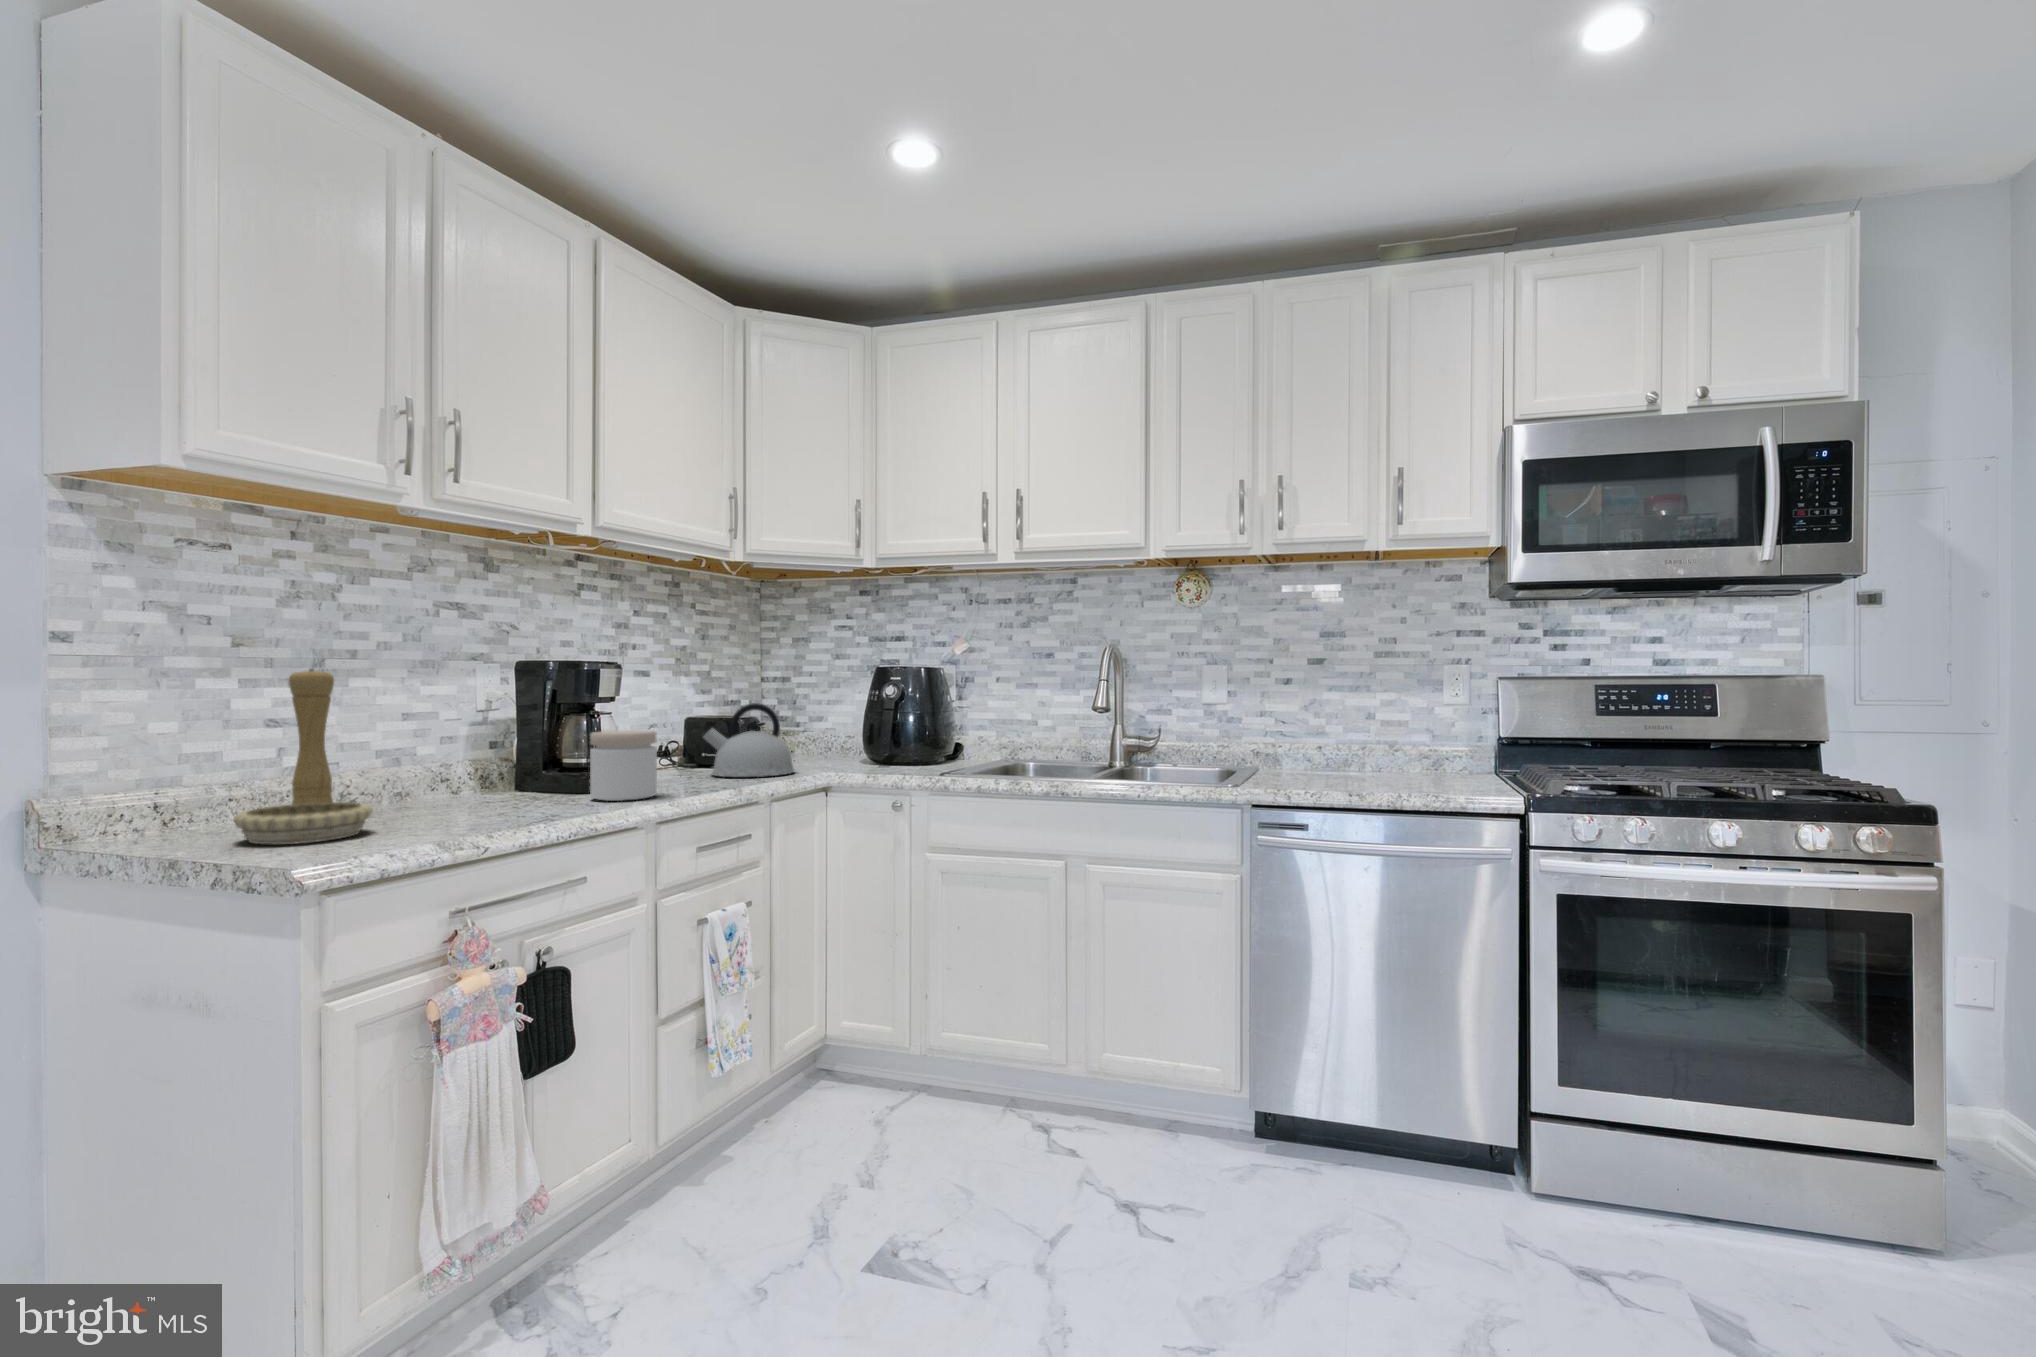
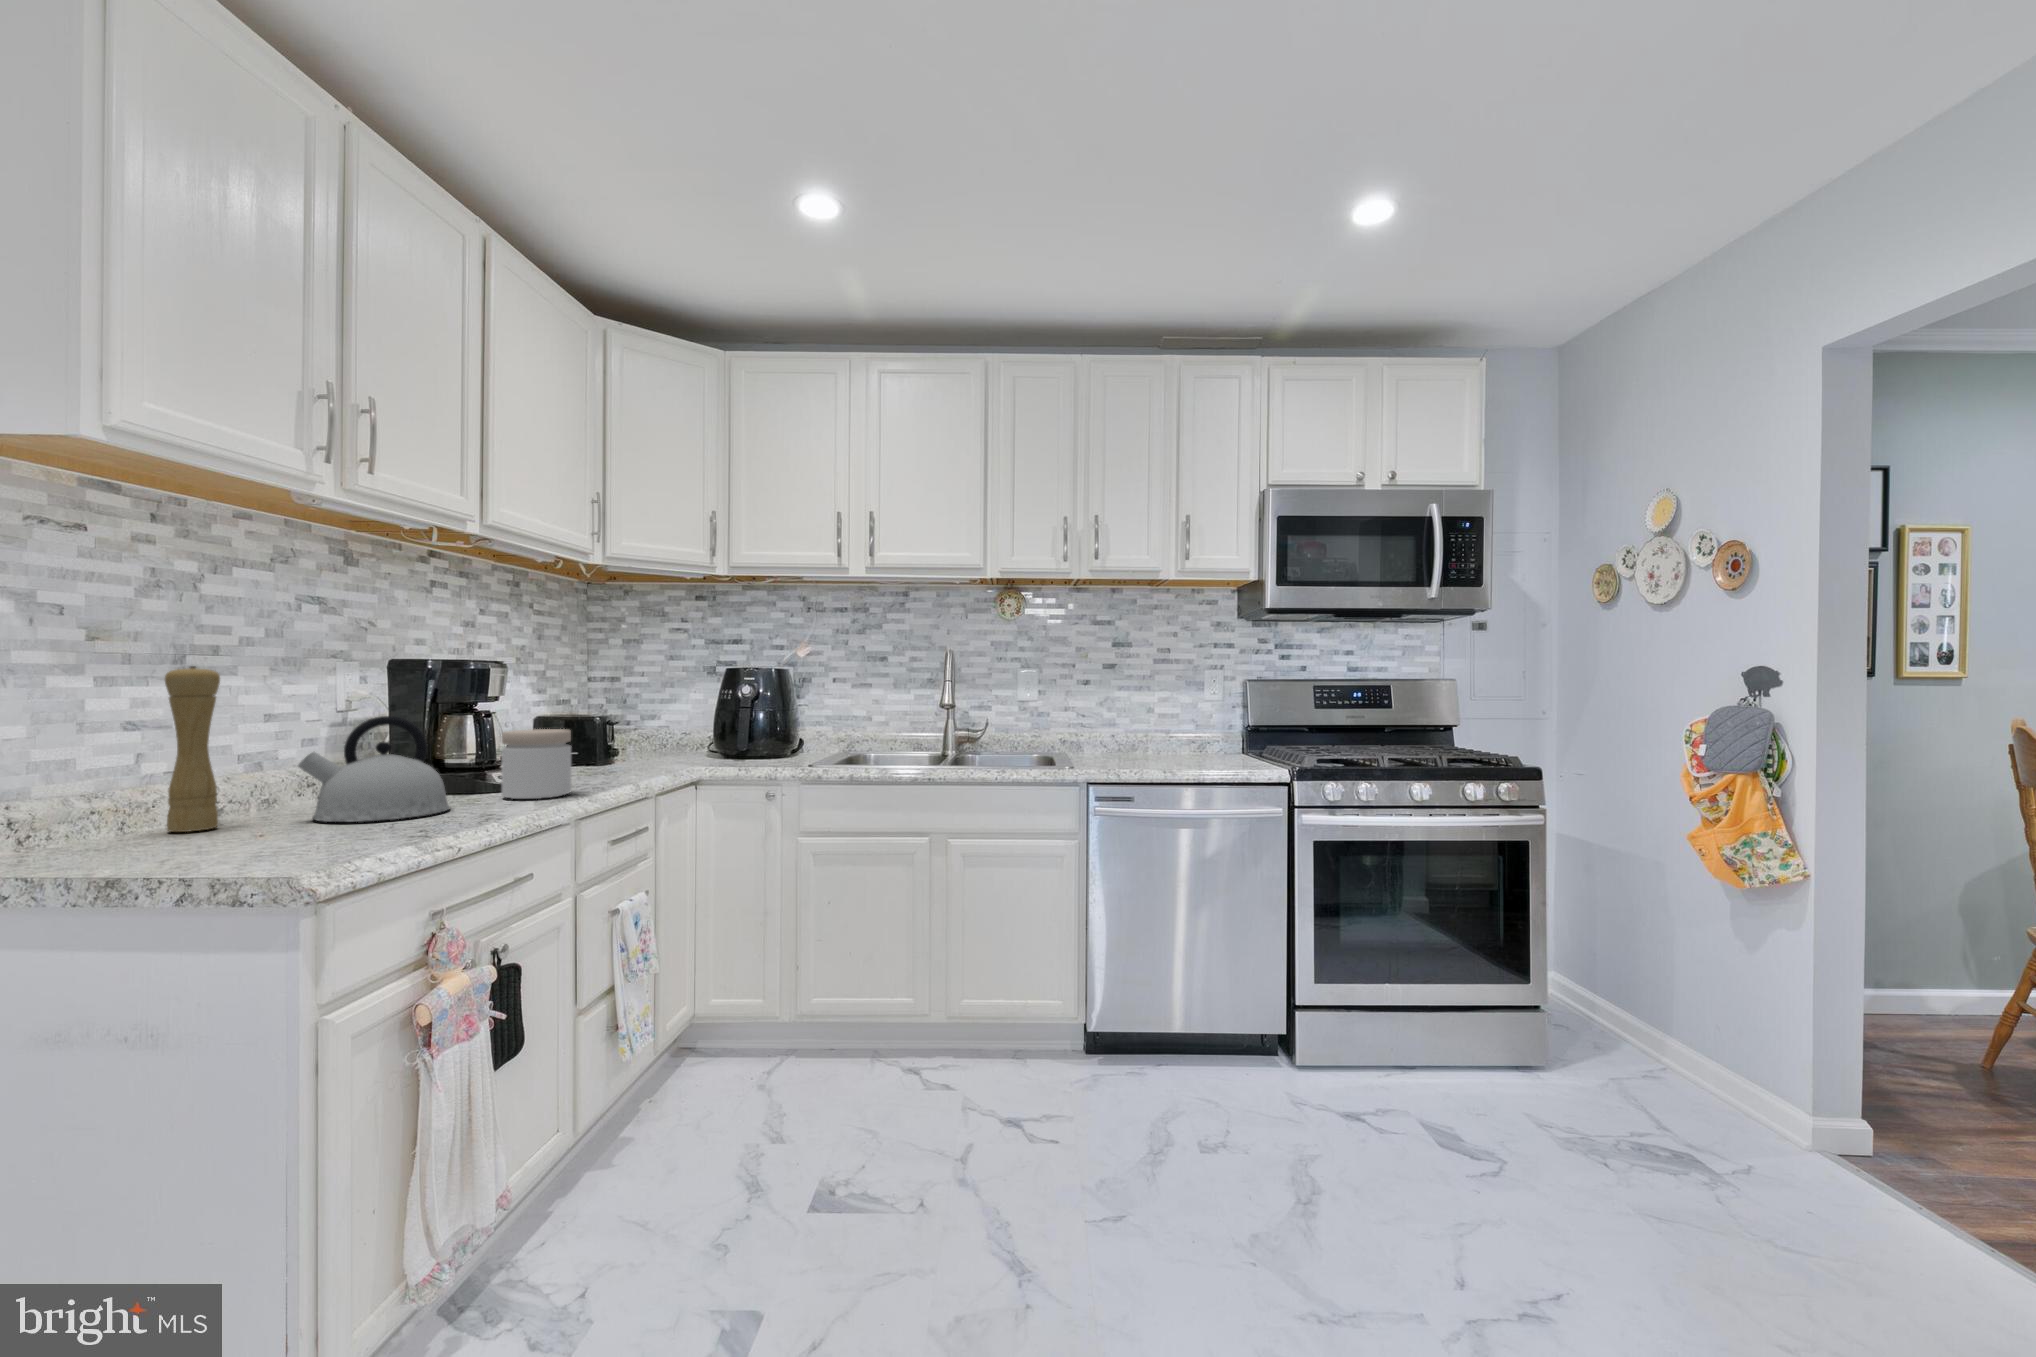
kettle: present [704,703,794,777] -> present [298,716,450,822]
decorative bowl: present [233,802,373,844] -> none [148,810,313,858]

